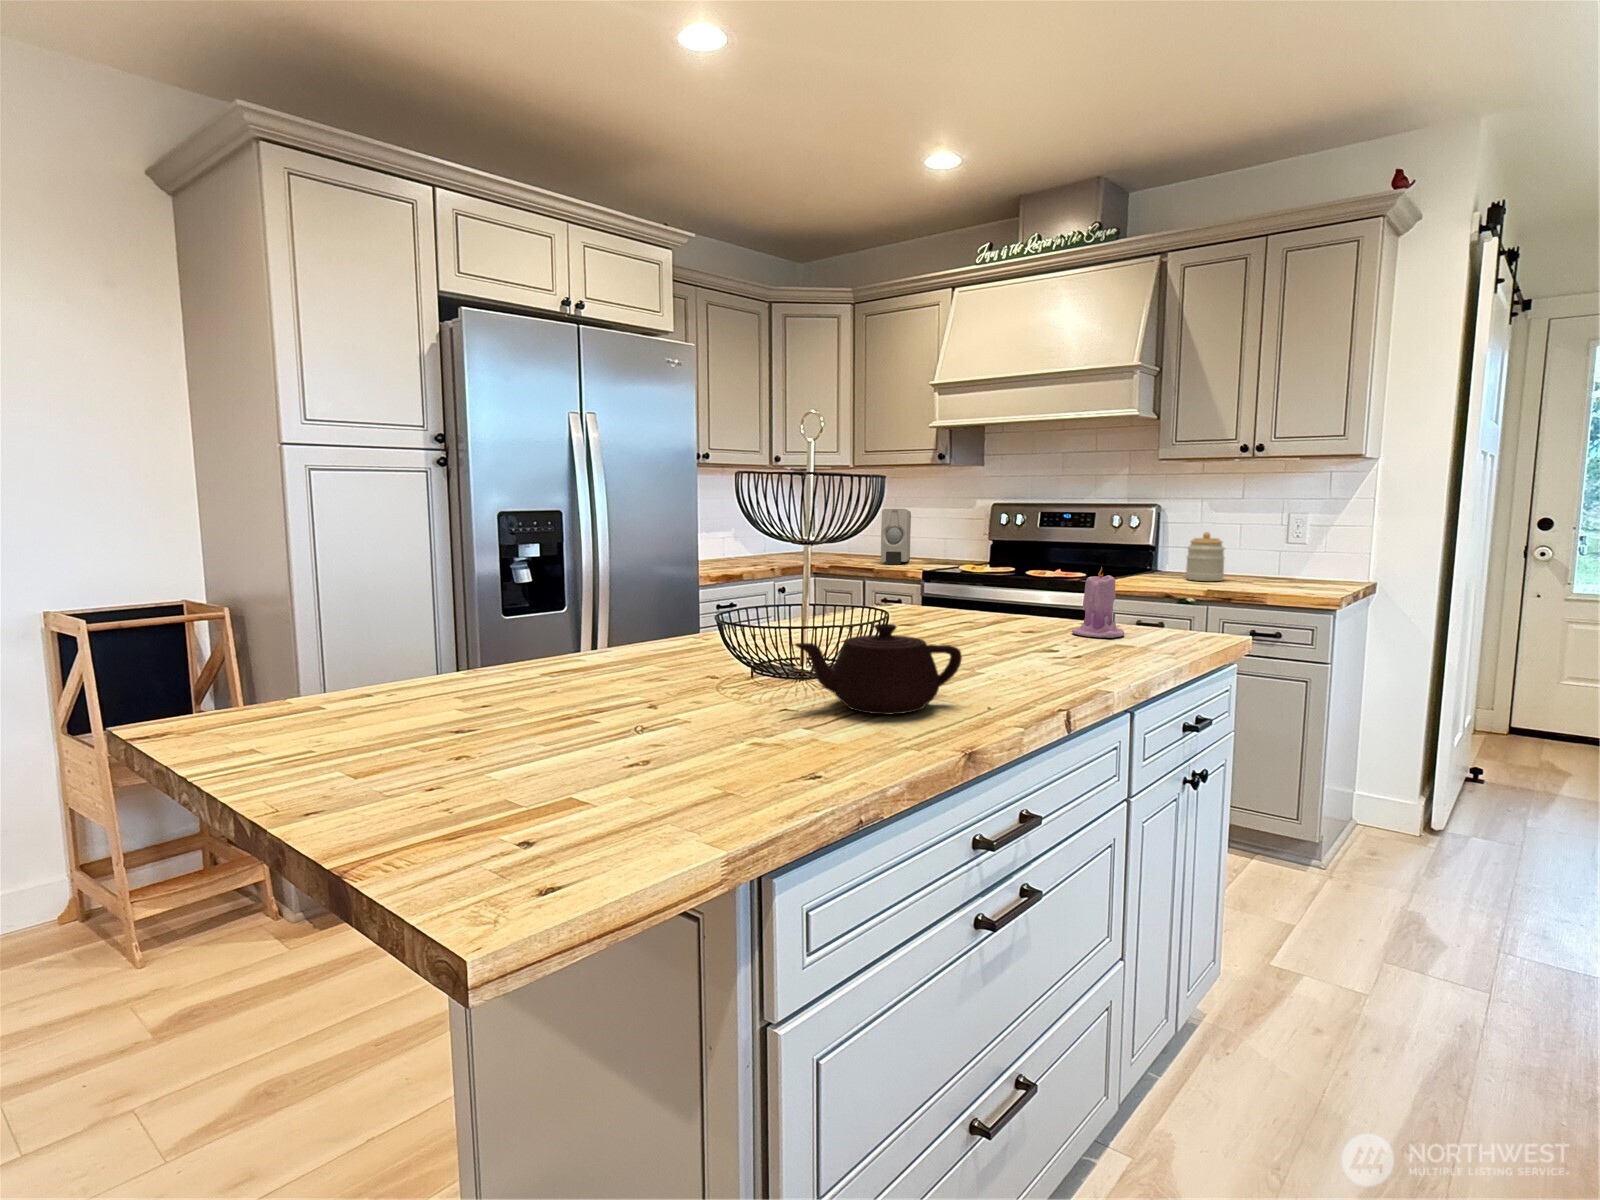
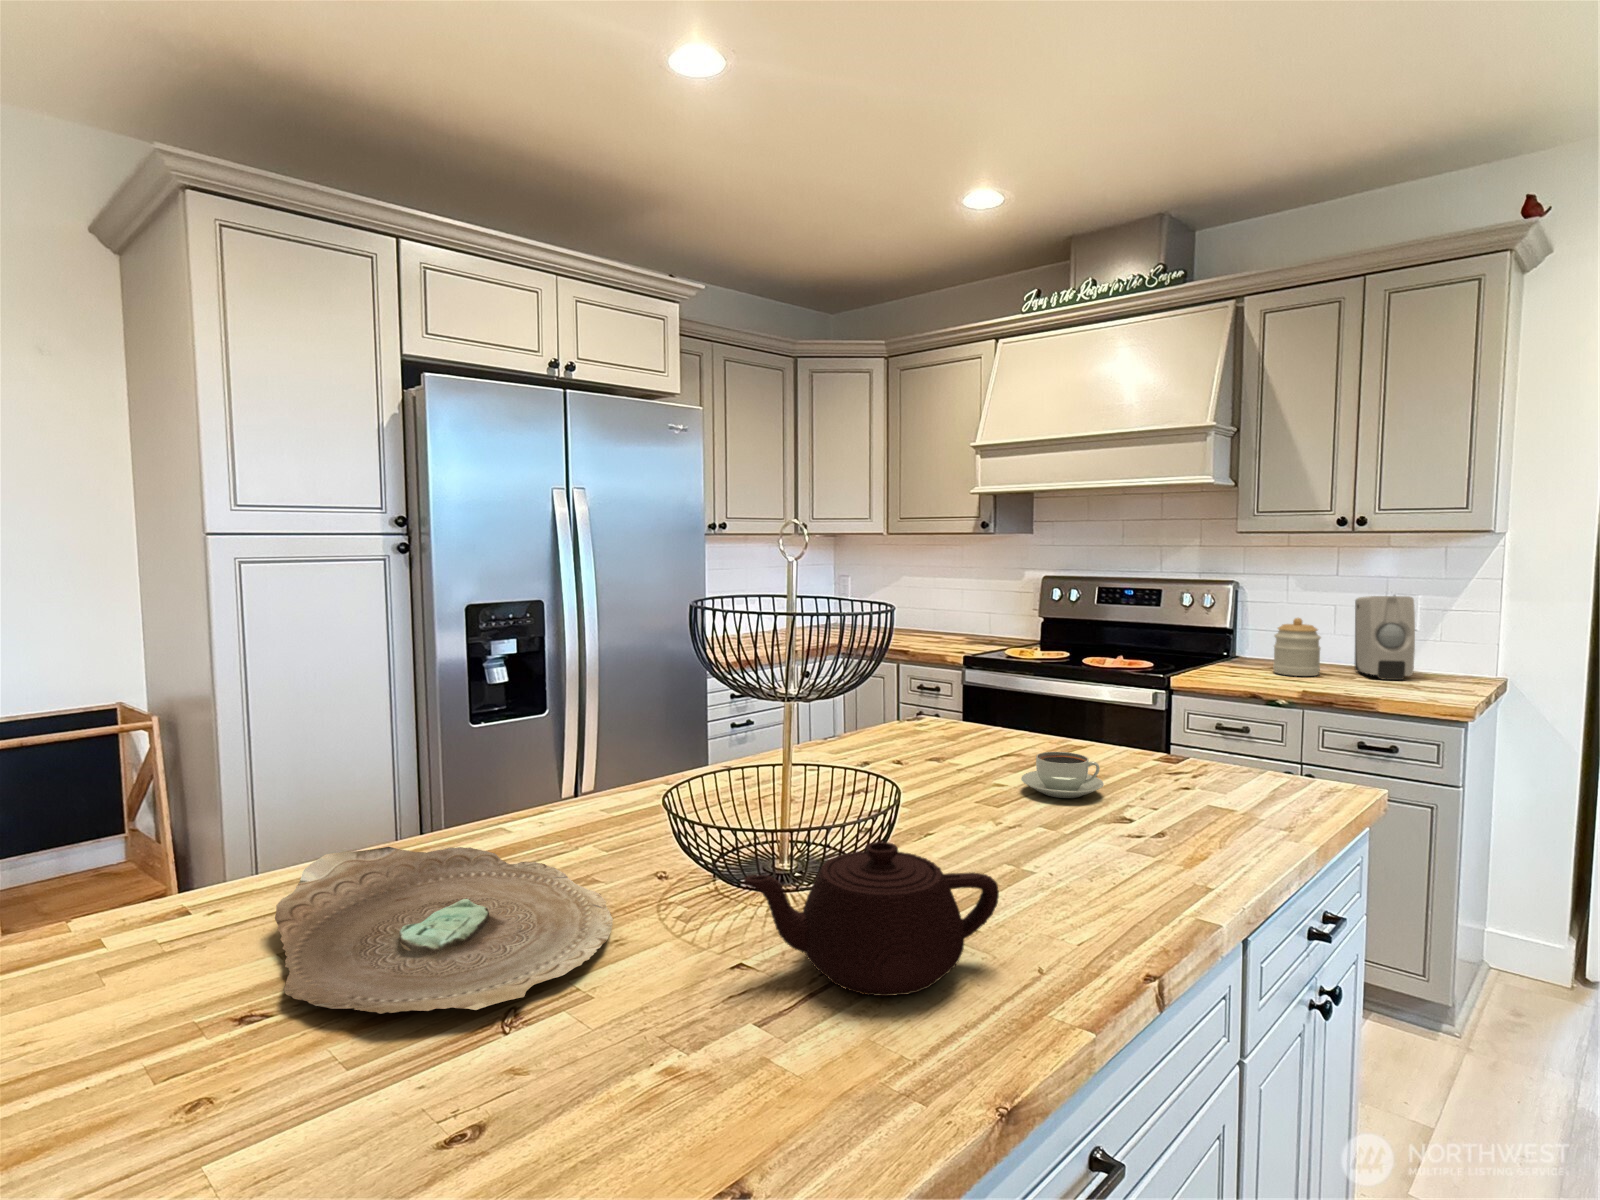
soap dispenser: present [881,509,911,564] -> present [1355,596,1415,680]
candle: present [1072,567,1125,638] -> none [1150,697,1221,794]
coffee cup: none [975,609,1037,640] -> present [1021,752,1104,798]
decorative bowl: none [463,652,699,717] -> present [275,847,613,1014]

